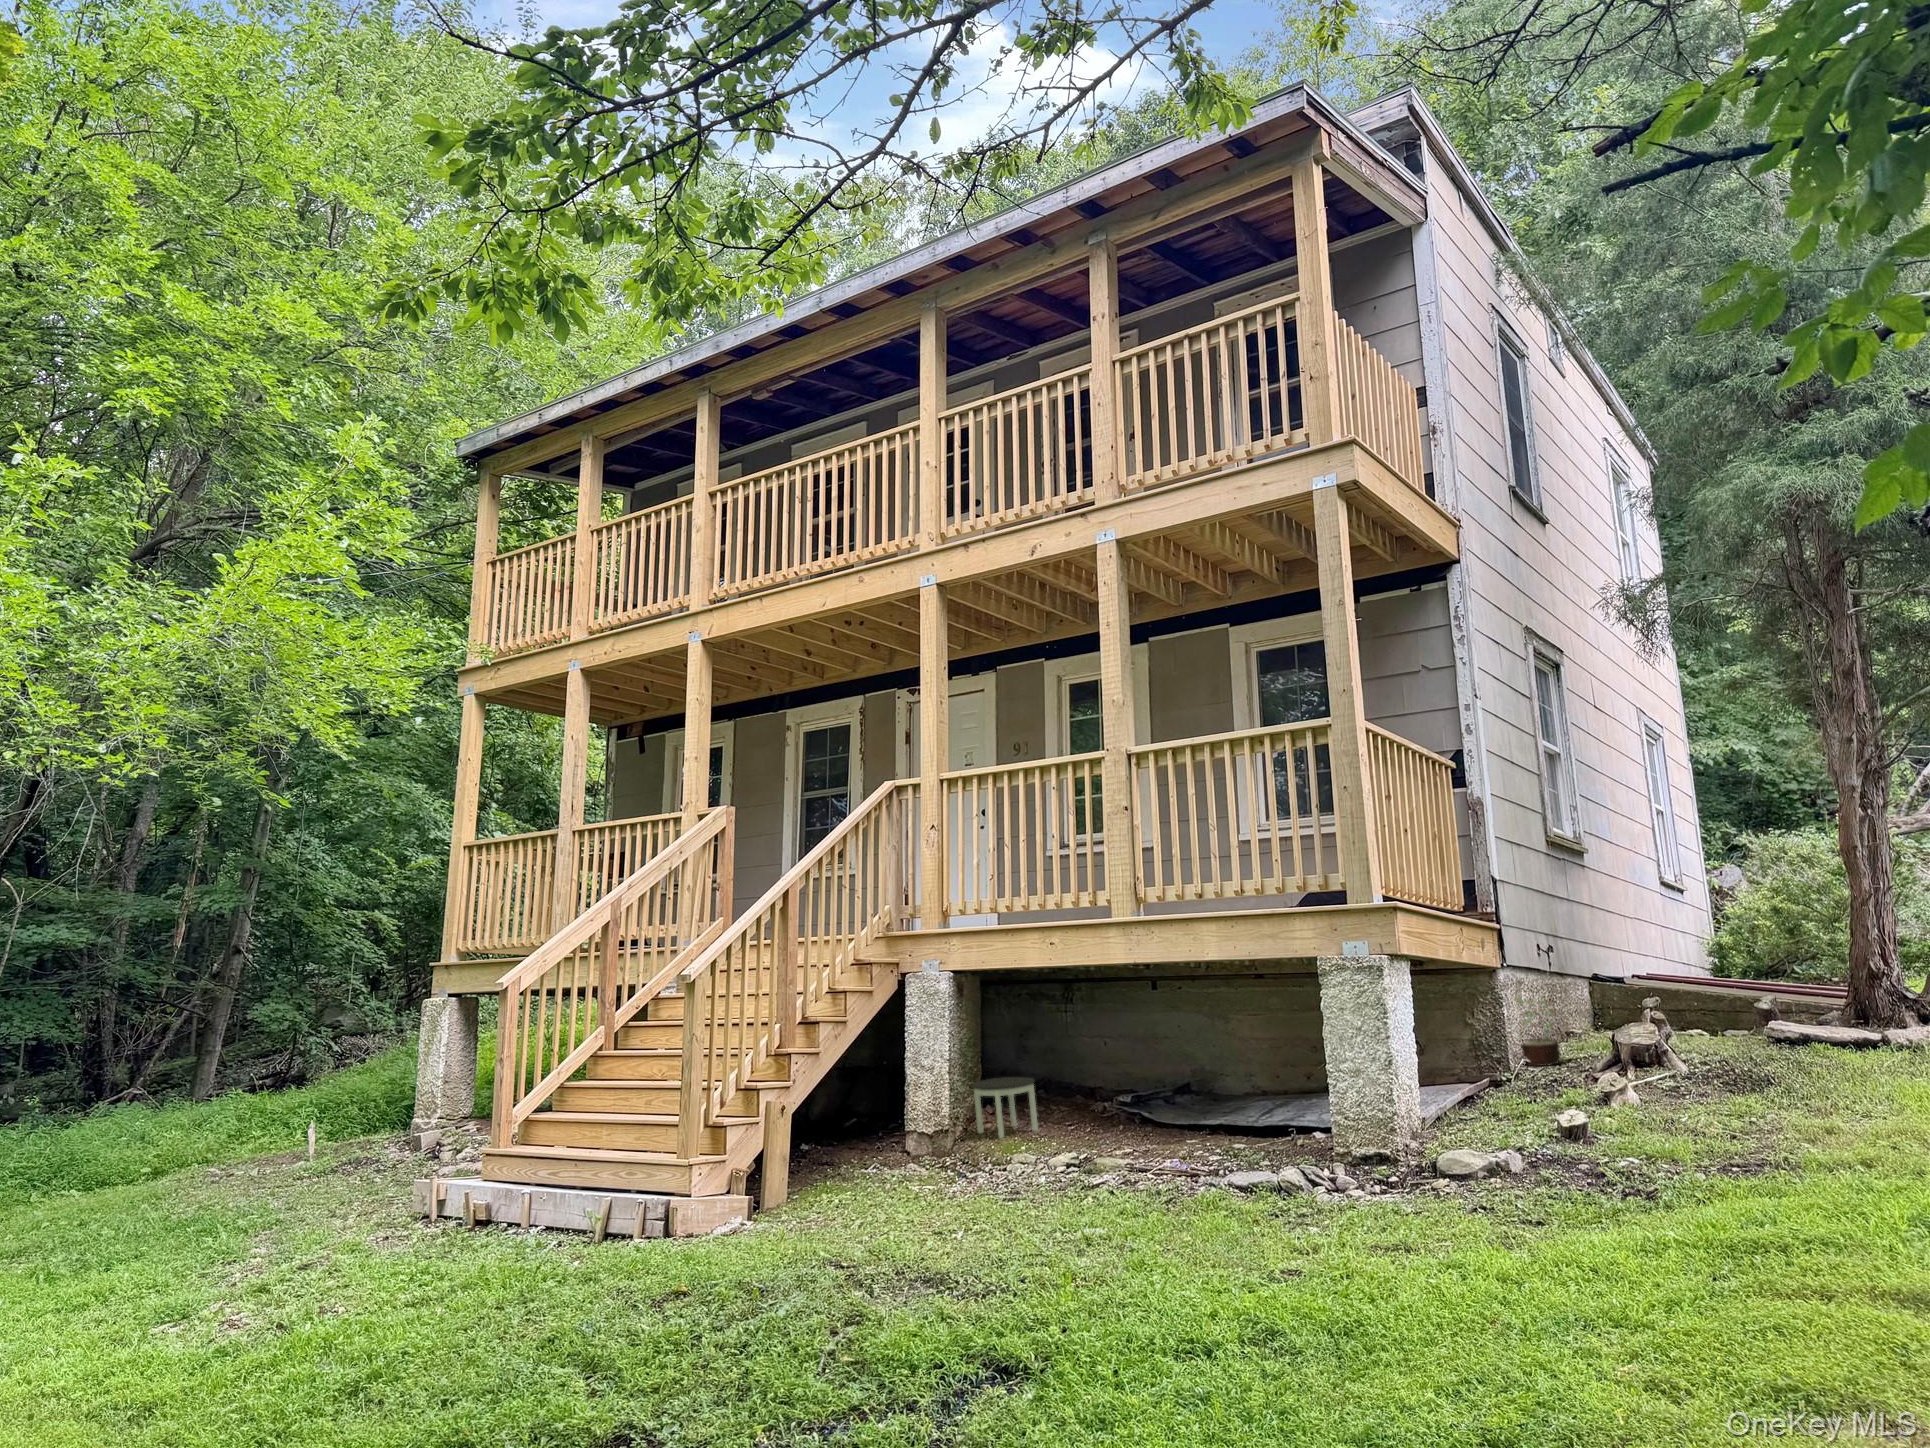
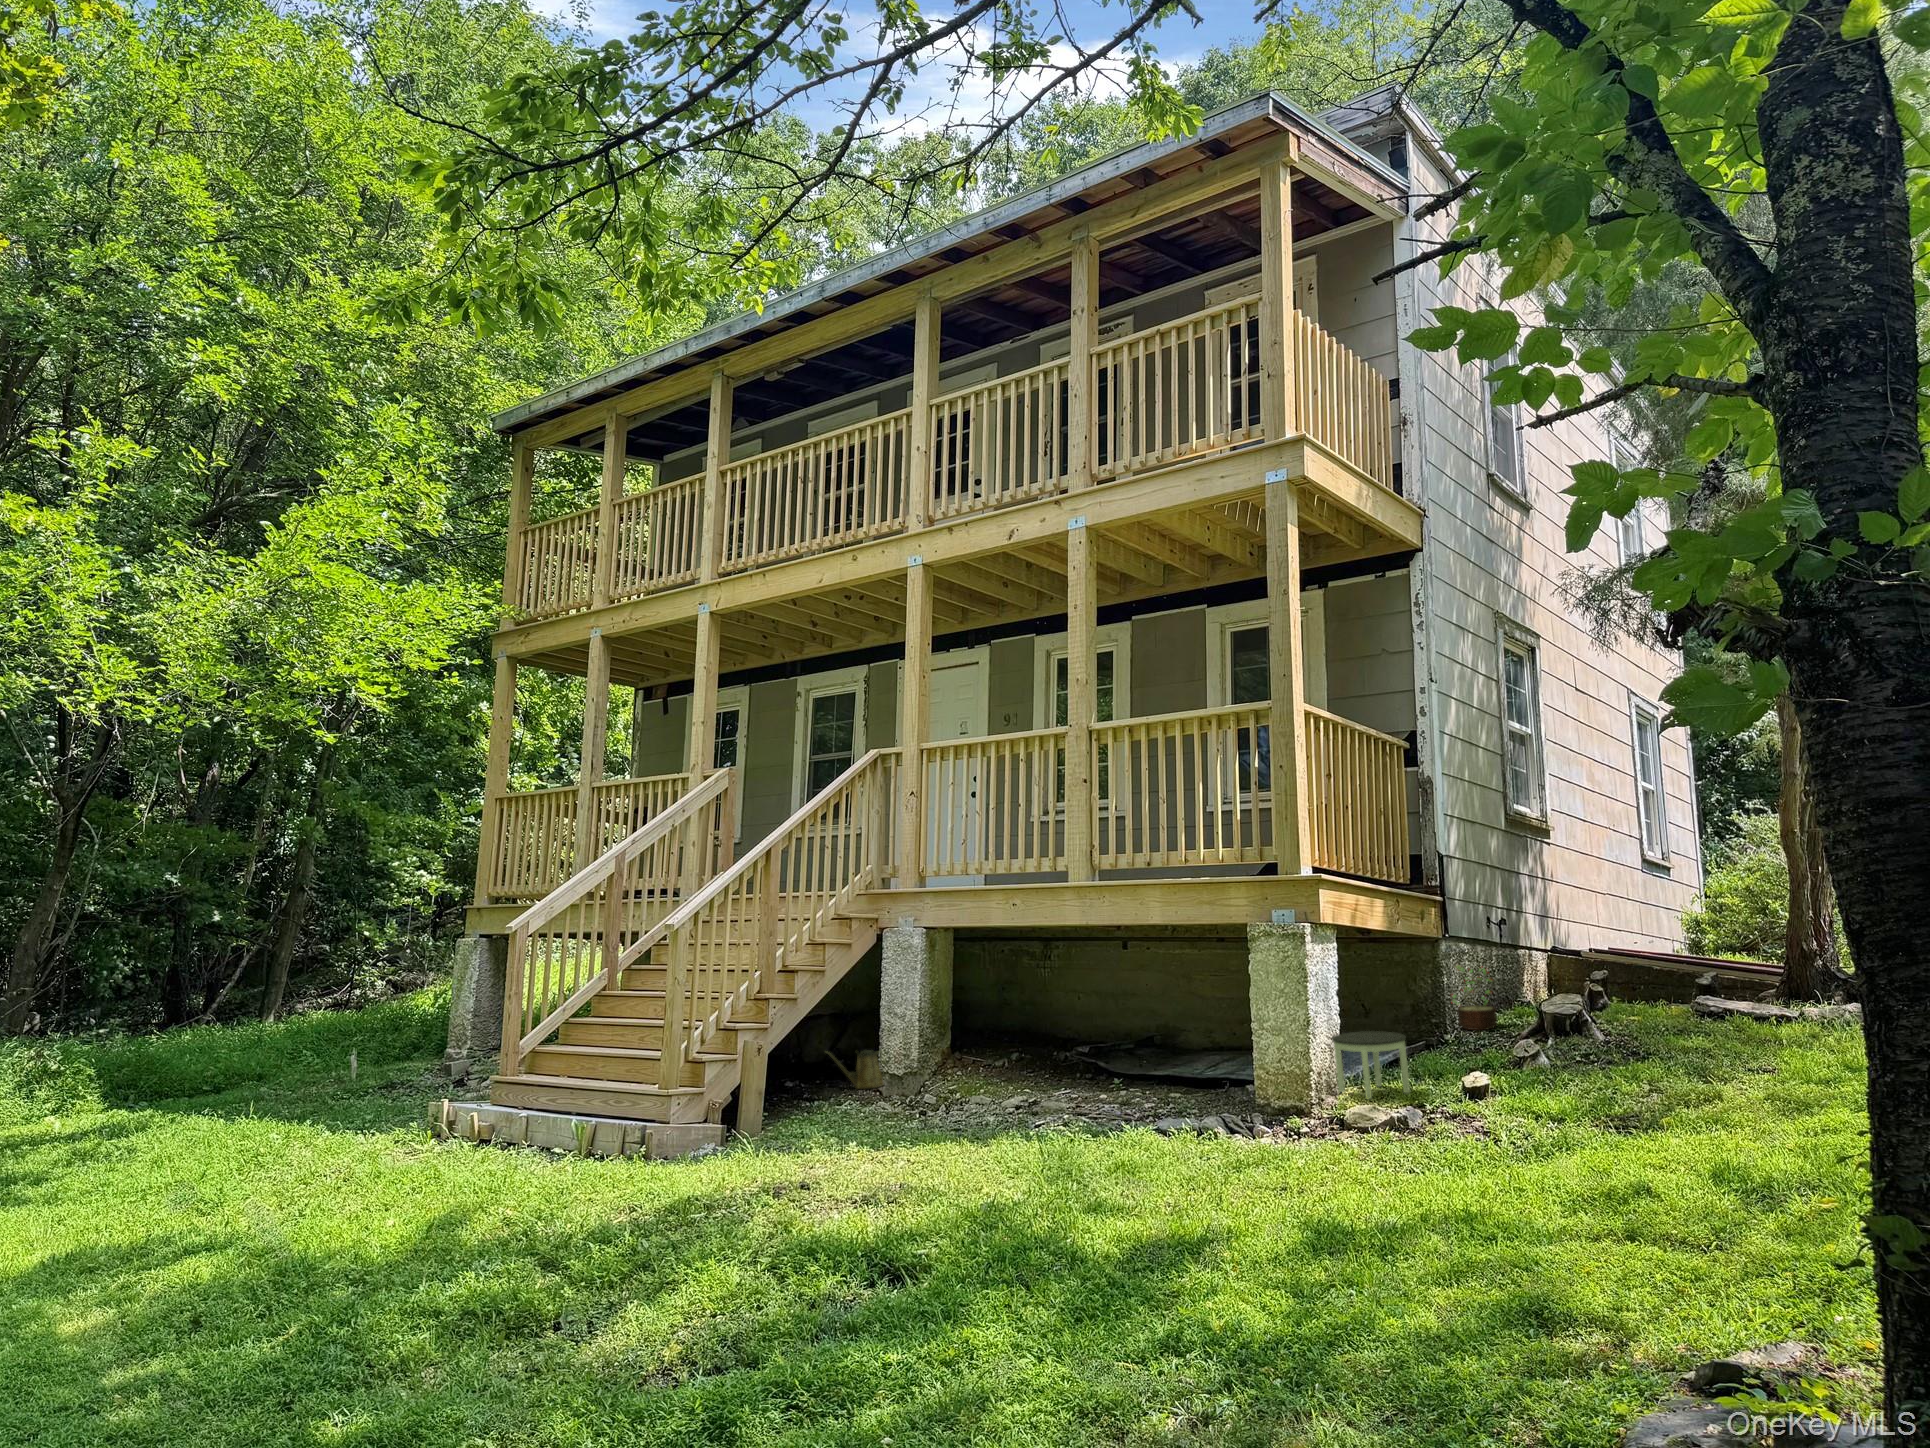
round table: present [972,1077,1038,1138] -> present [1332,1031,1410,1099]
watering can: none [851,1106,921,1149] -> present [826,1050,890,1089]

